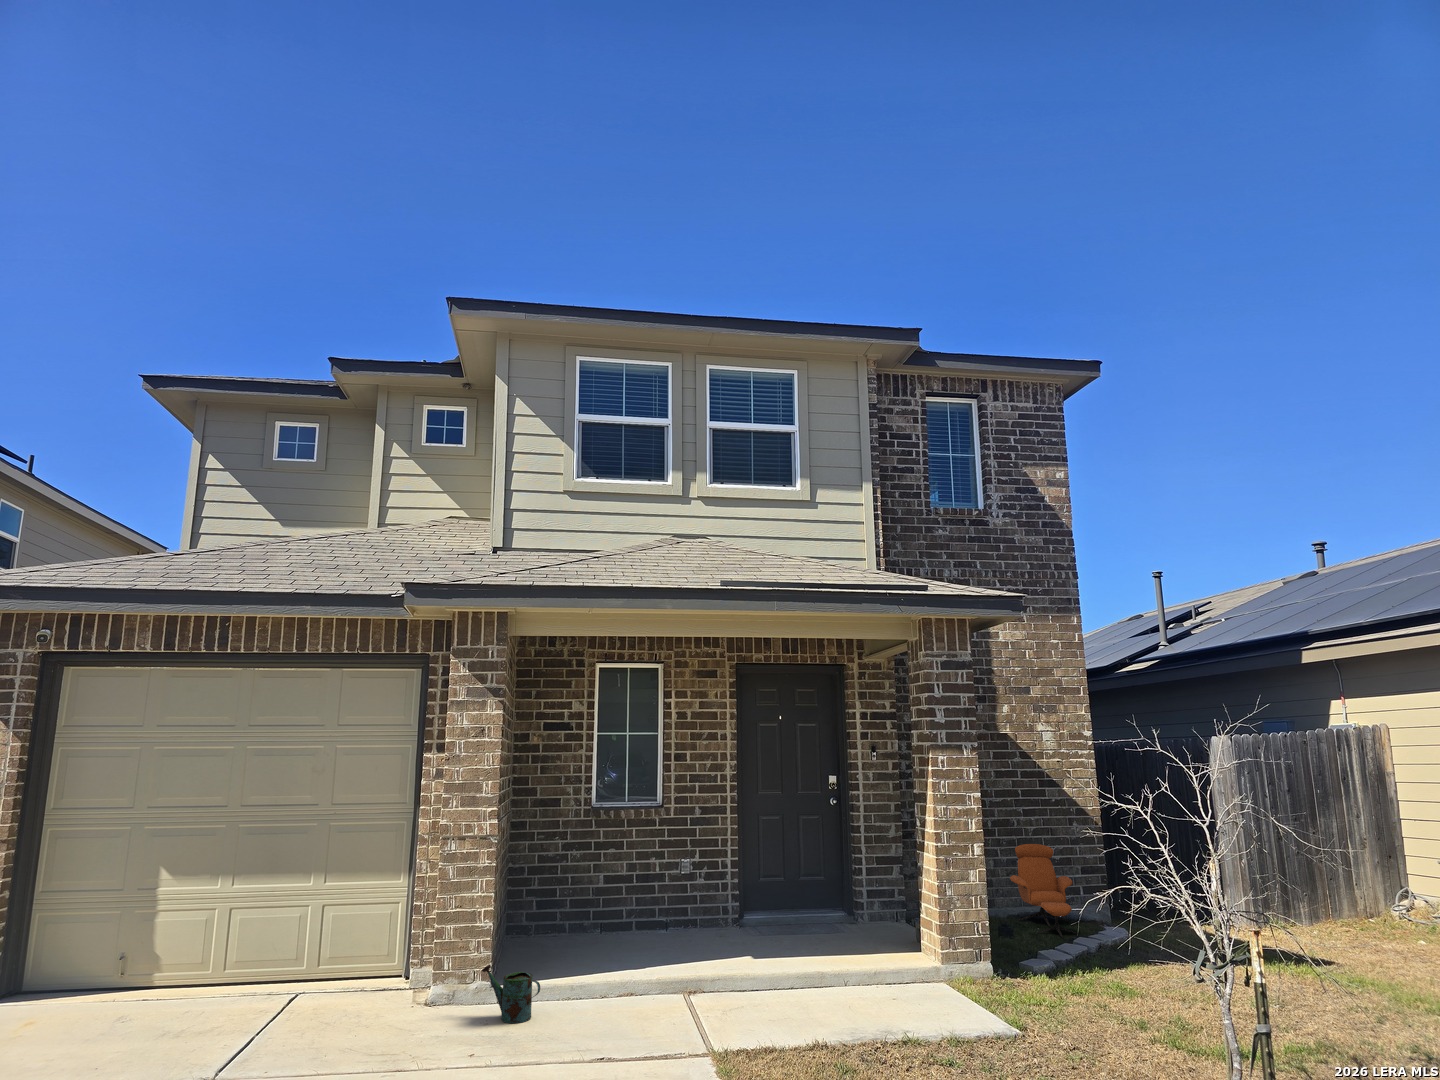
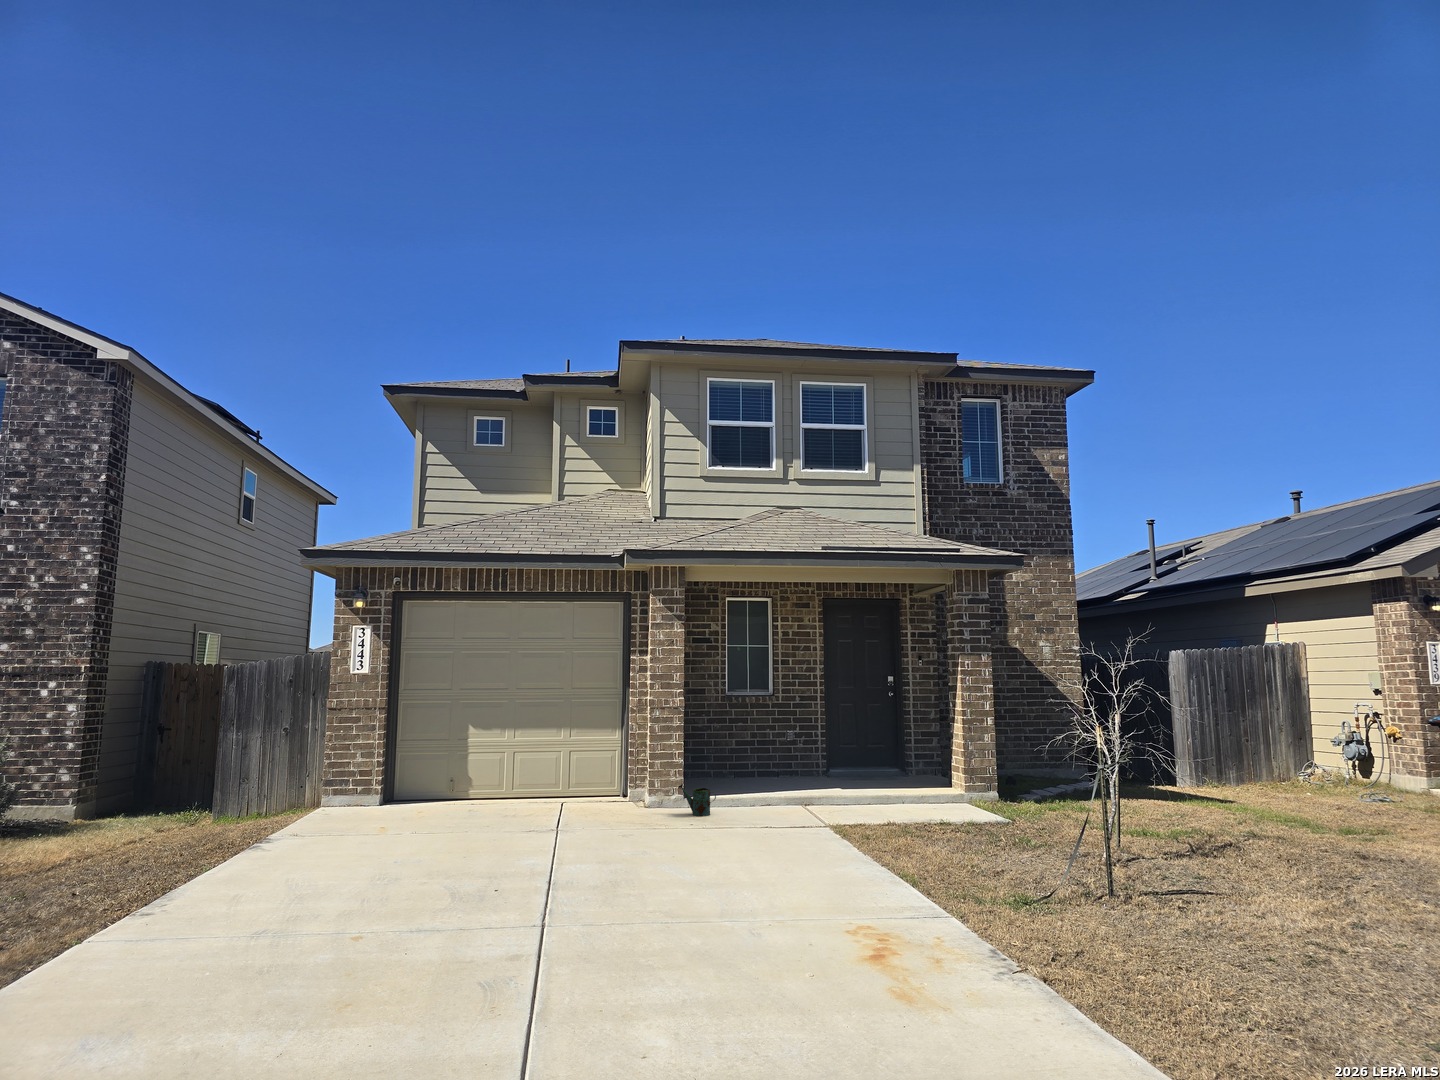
lounge chair: present [1010,844,1077,938] -> none [1016,726,1061,786]

